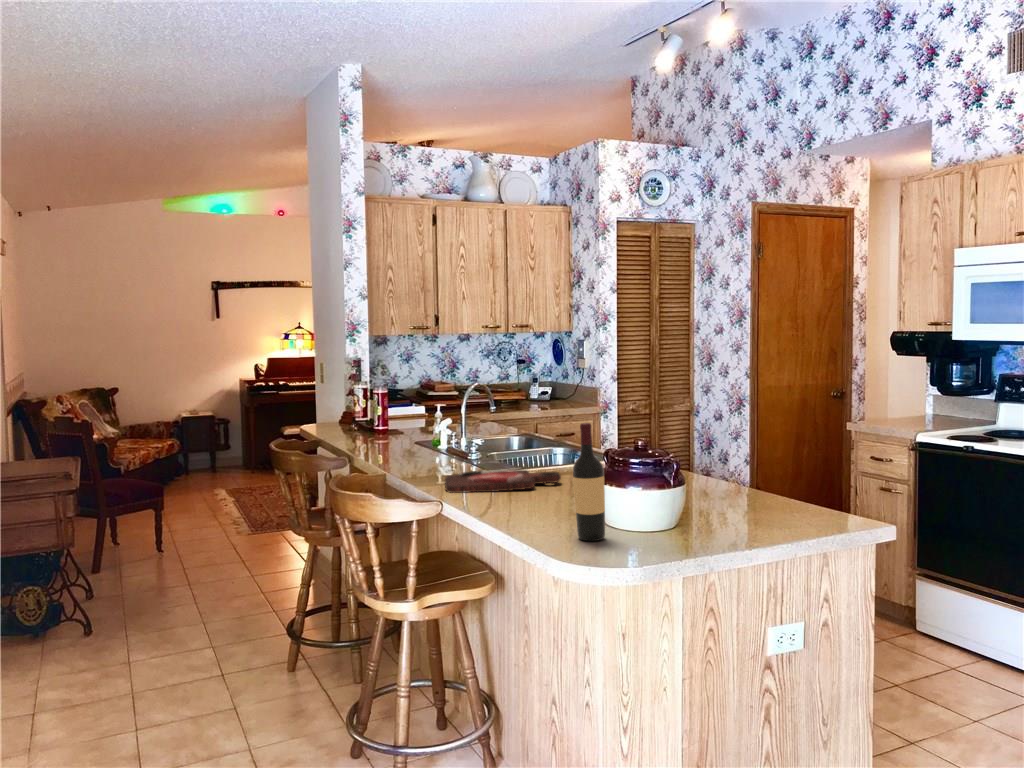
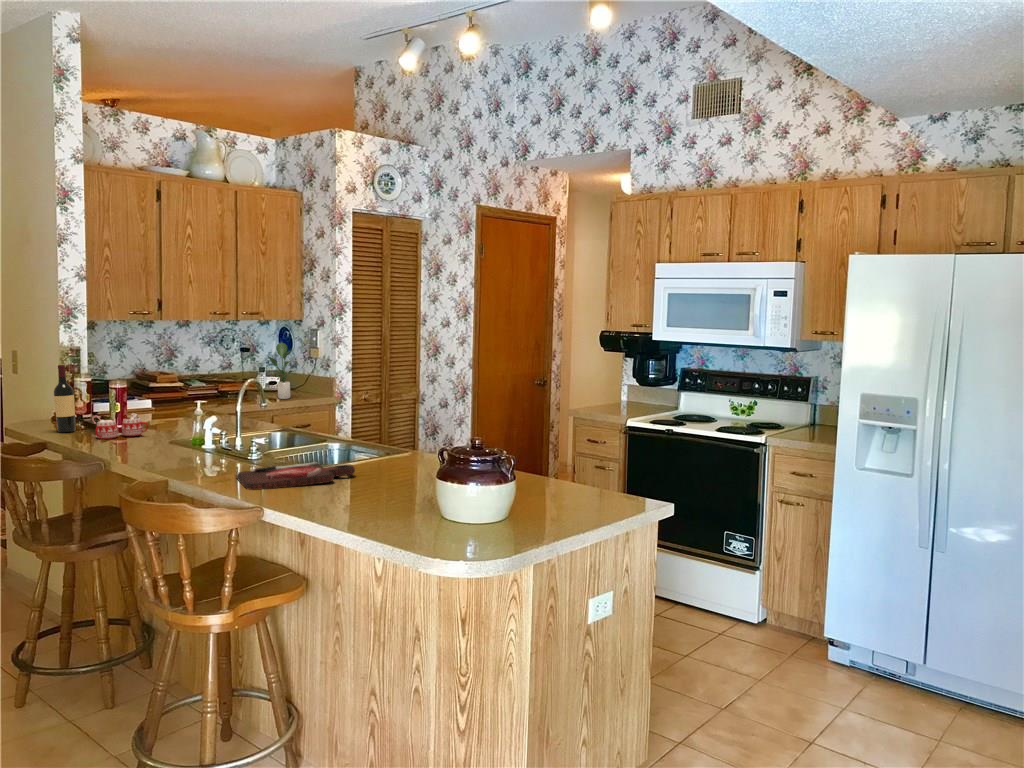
potted plant: none [533,353,561,409] -> present [268,342,294,399]
mug: none [353,419,399,442] -> present [92,413,148,439]
wine bottle: present [573,423,605,541] -> present [54,365,75,433]

